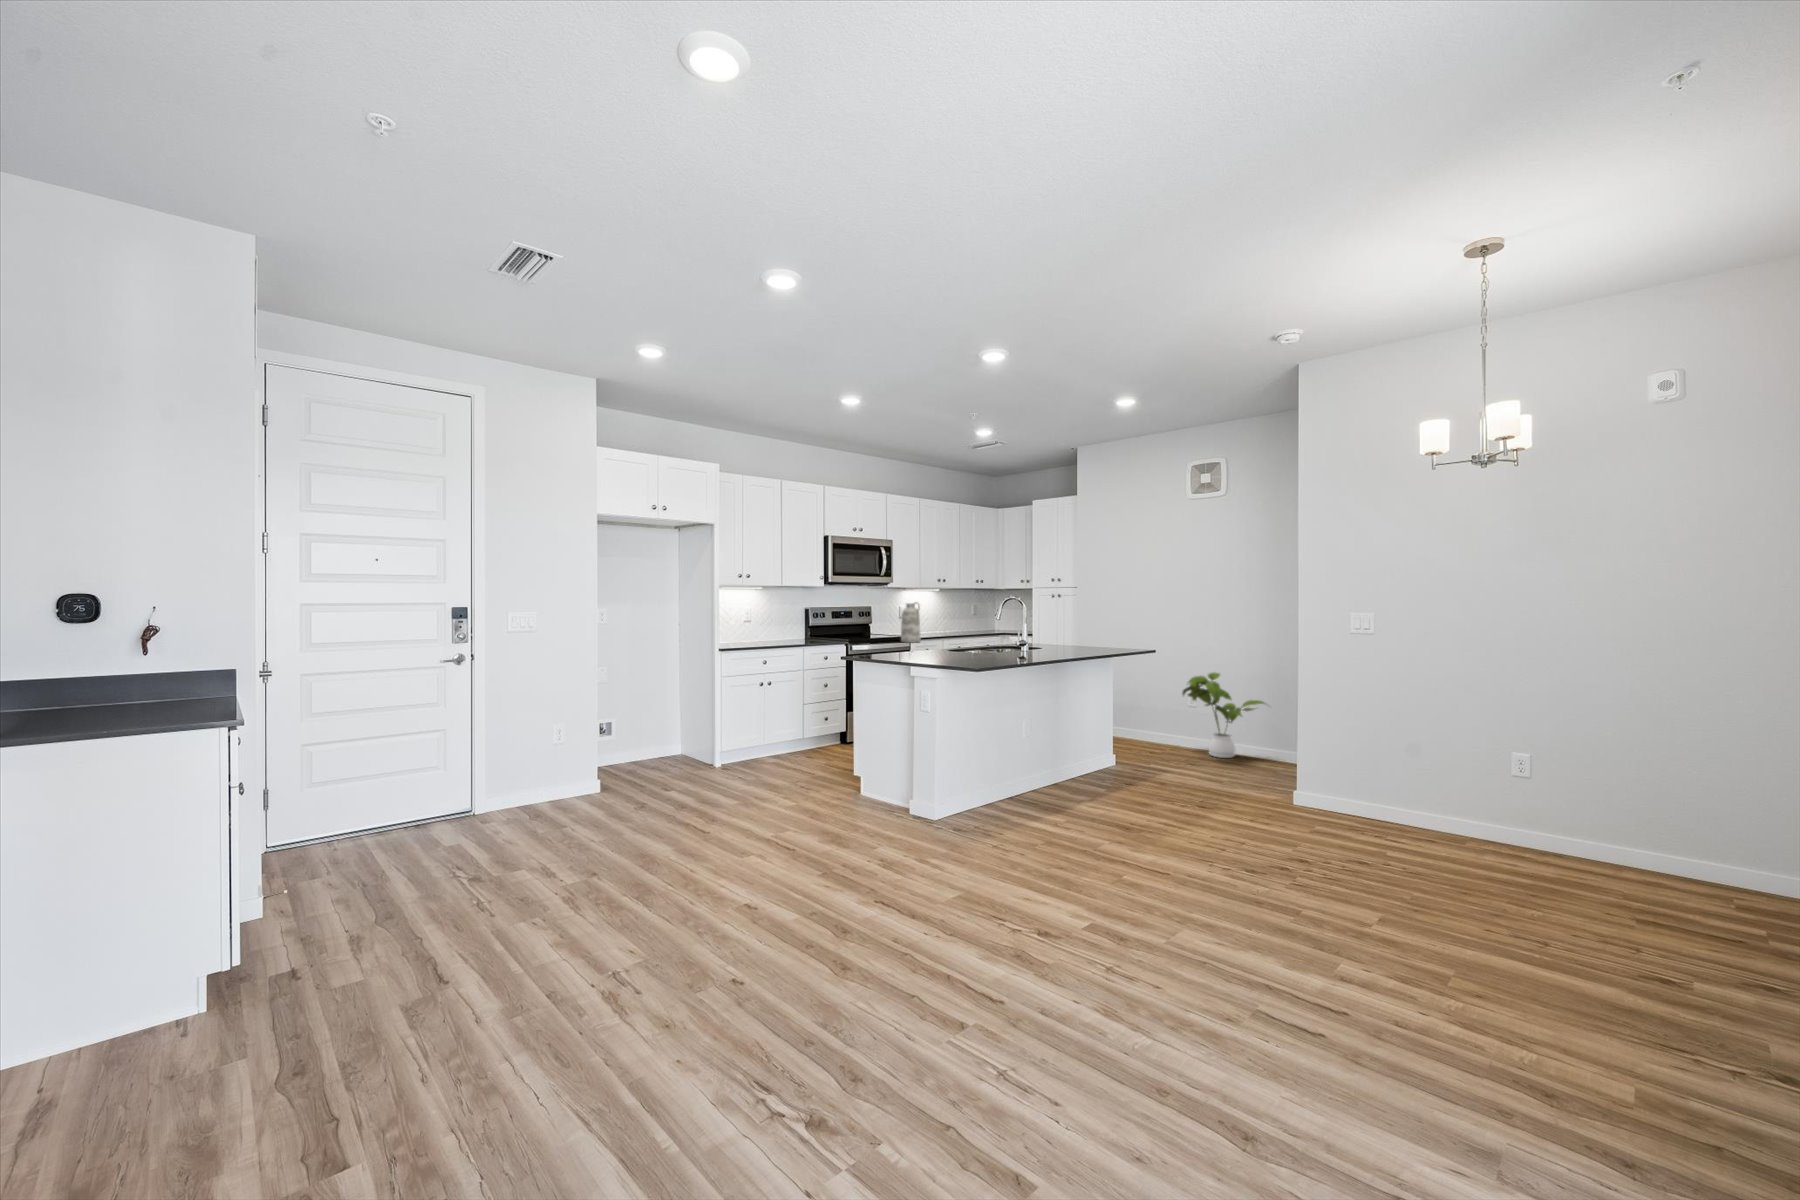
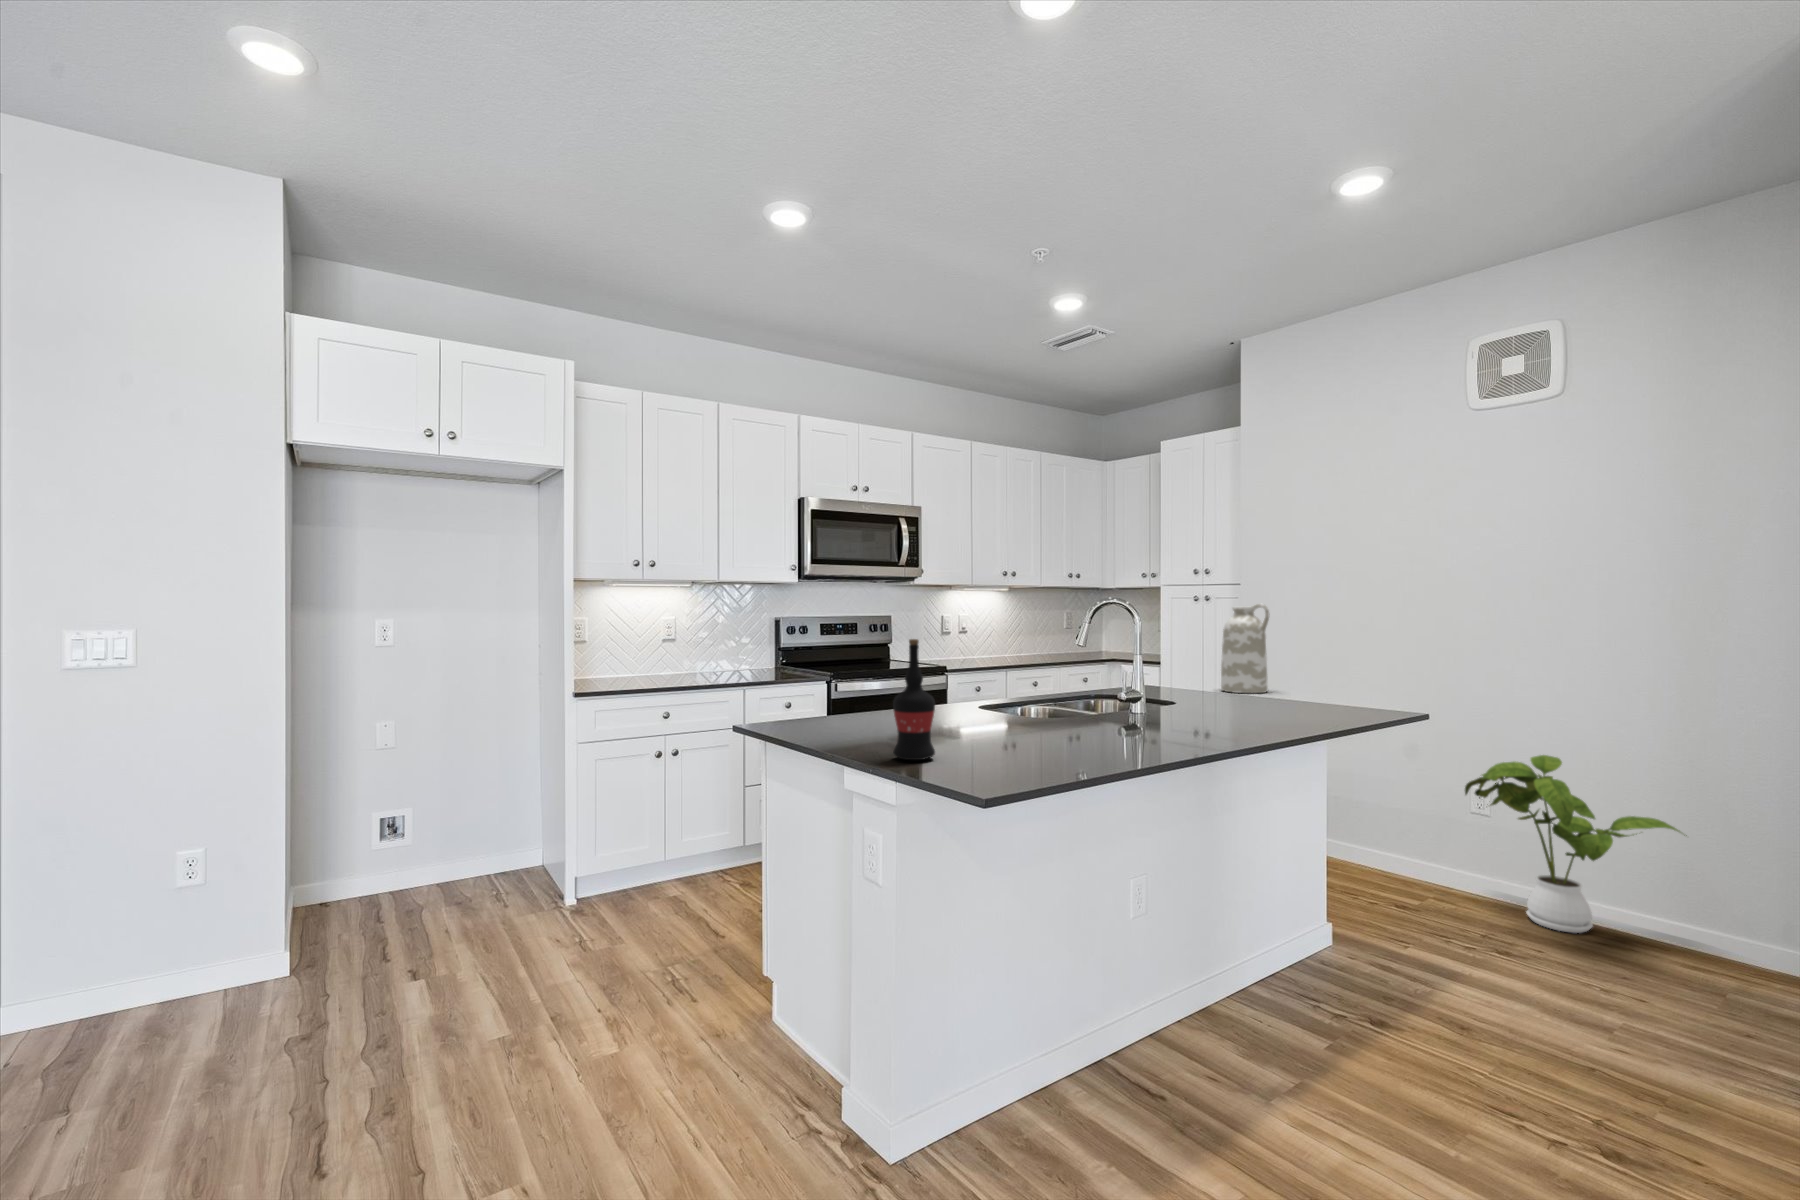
vase: present [901,602,921,643] -> present [1221,604,1269,693]
wine bottle: none [929,613,947,663] -> present [893,639,935,760]

